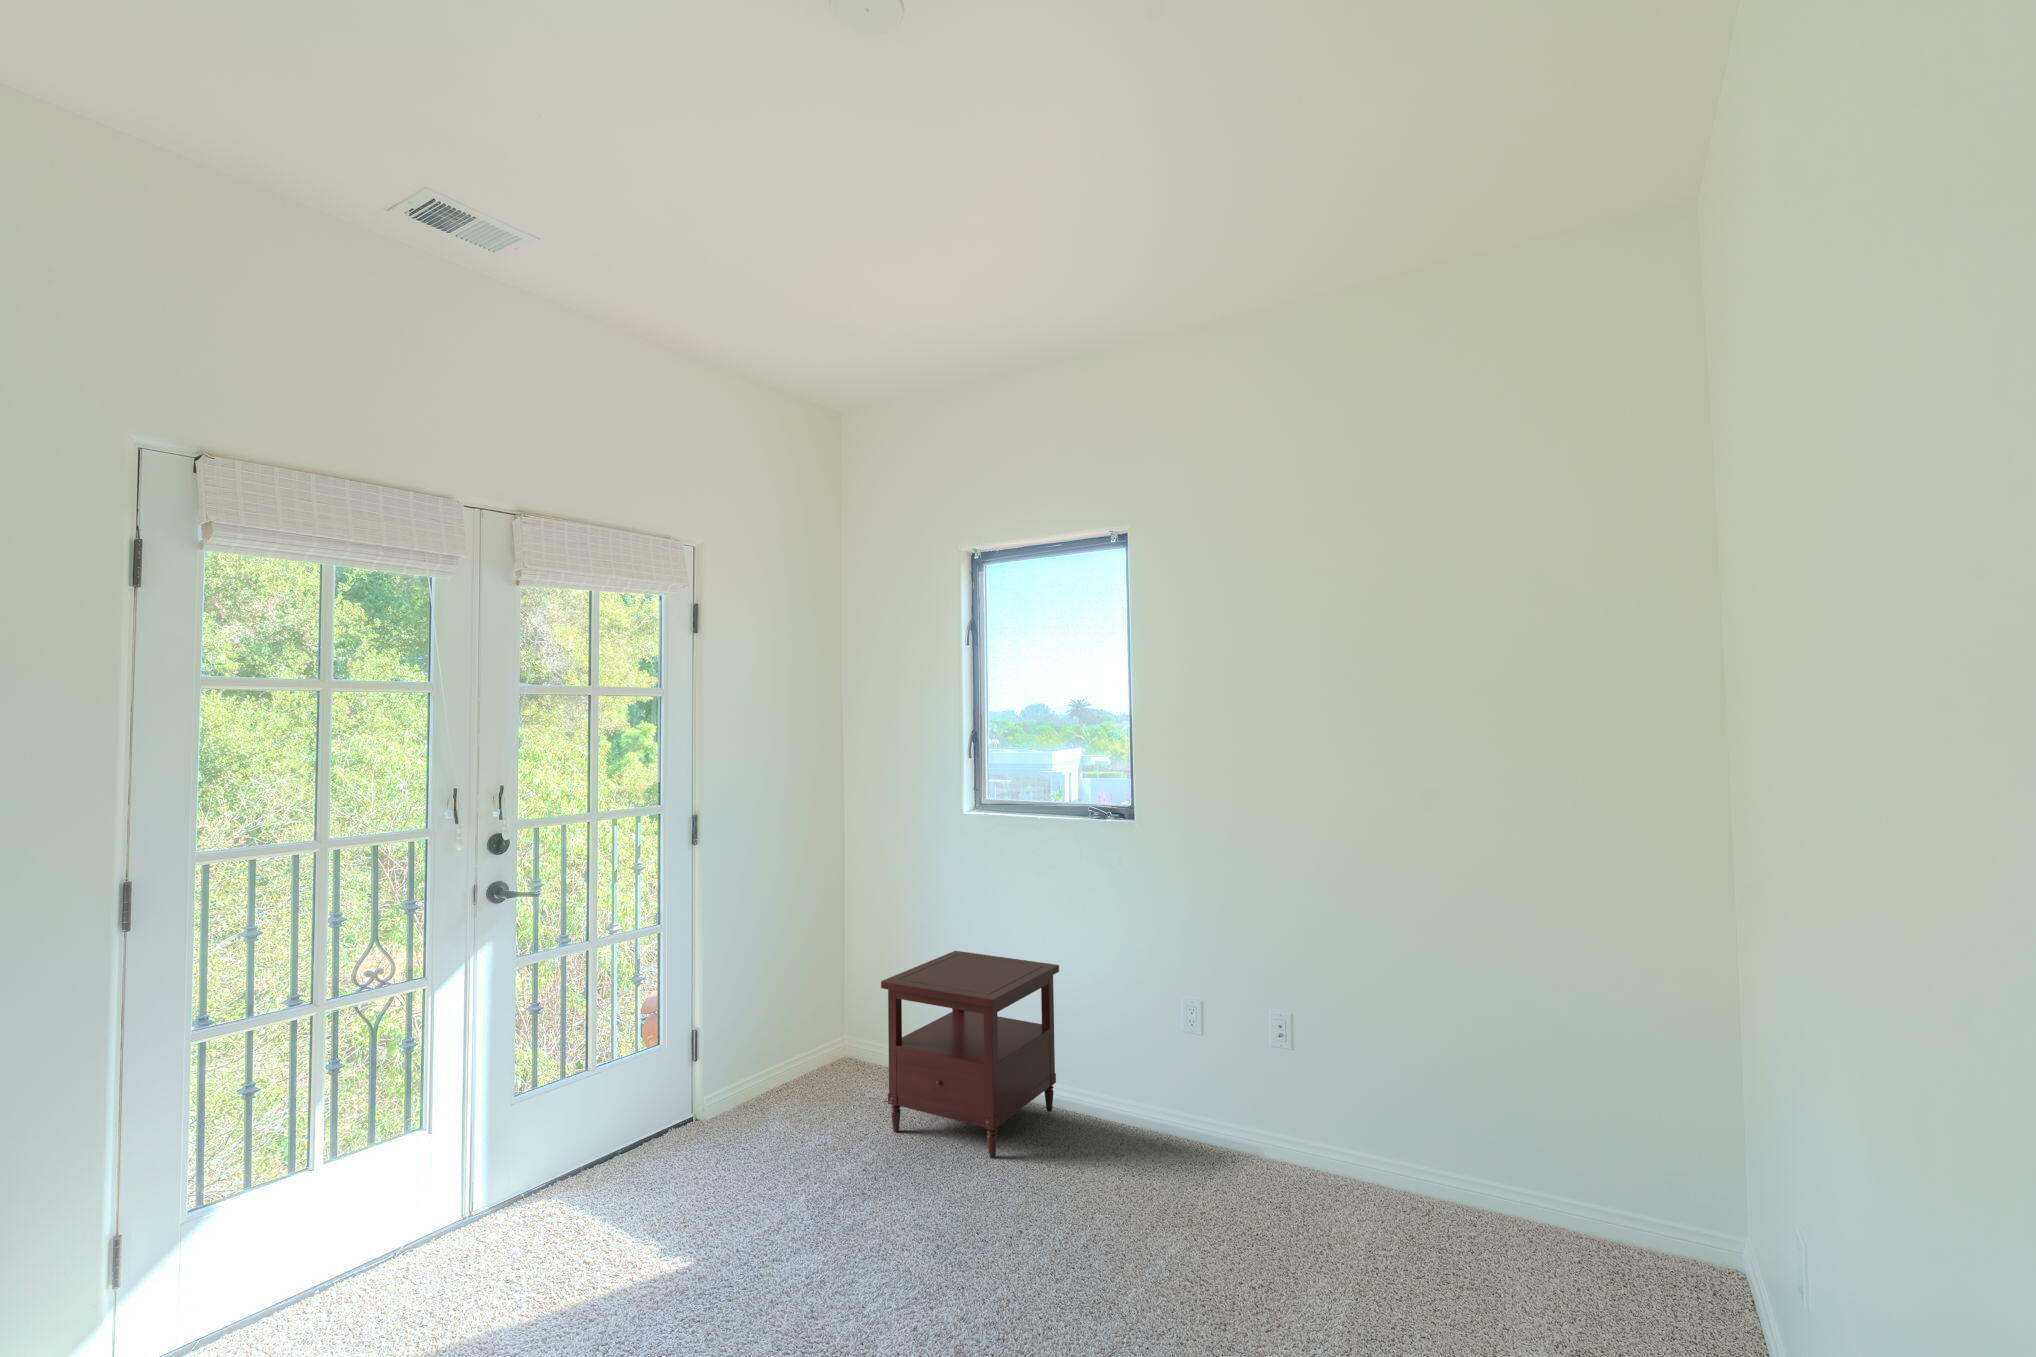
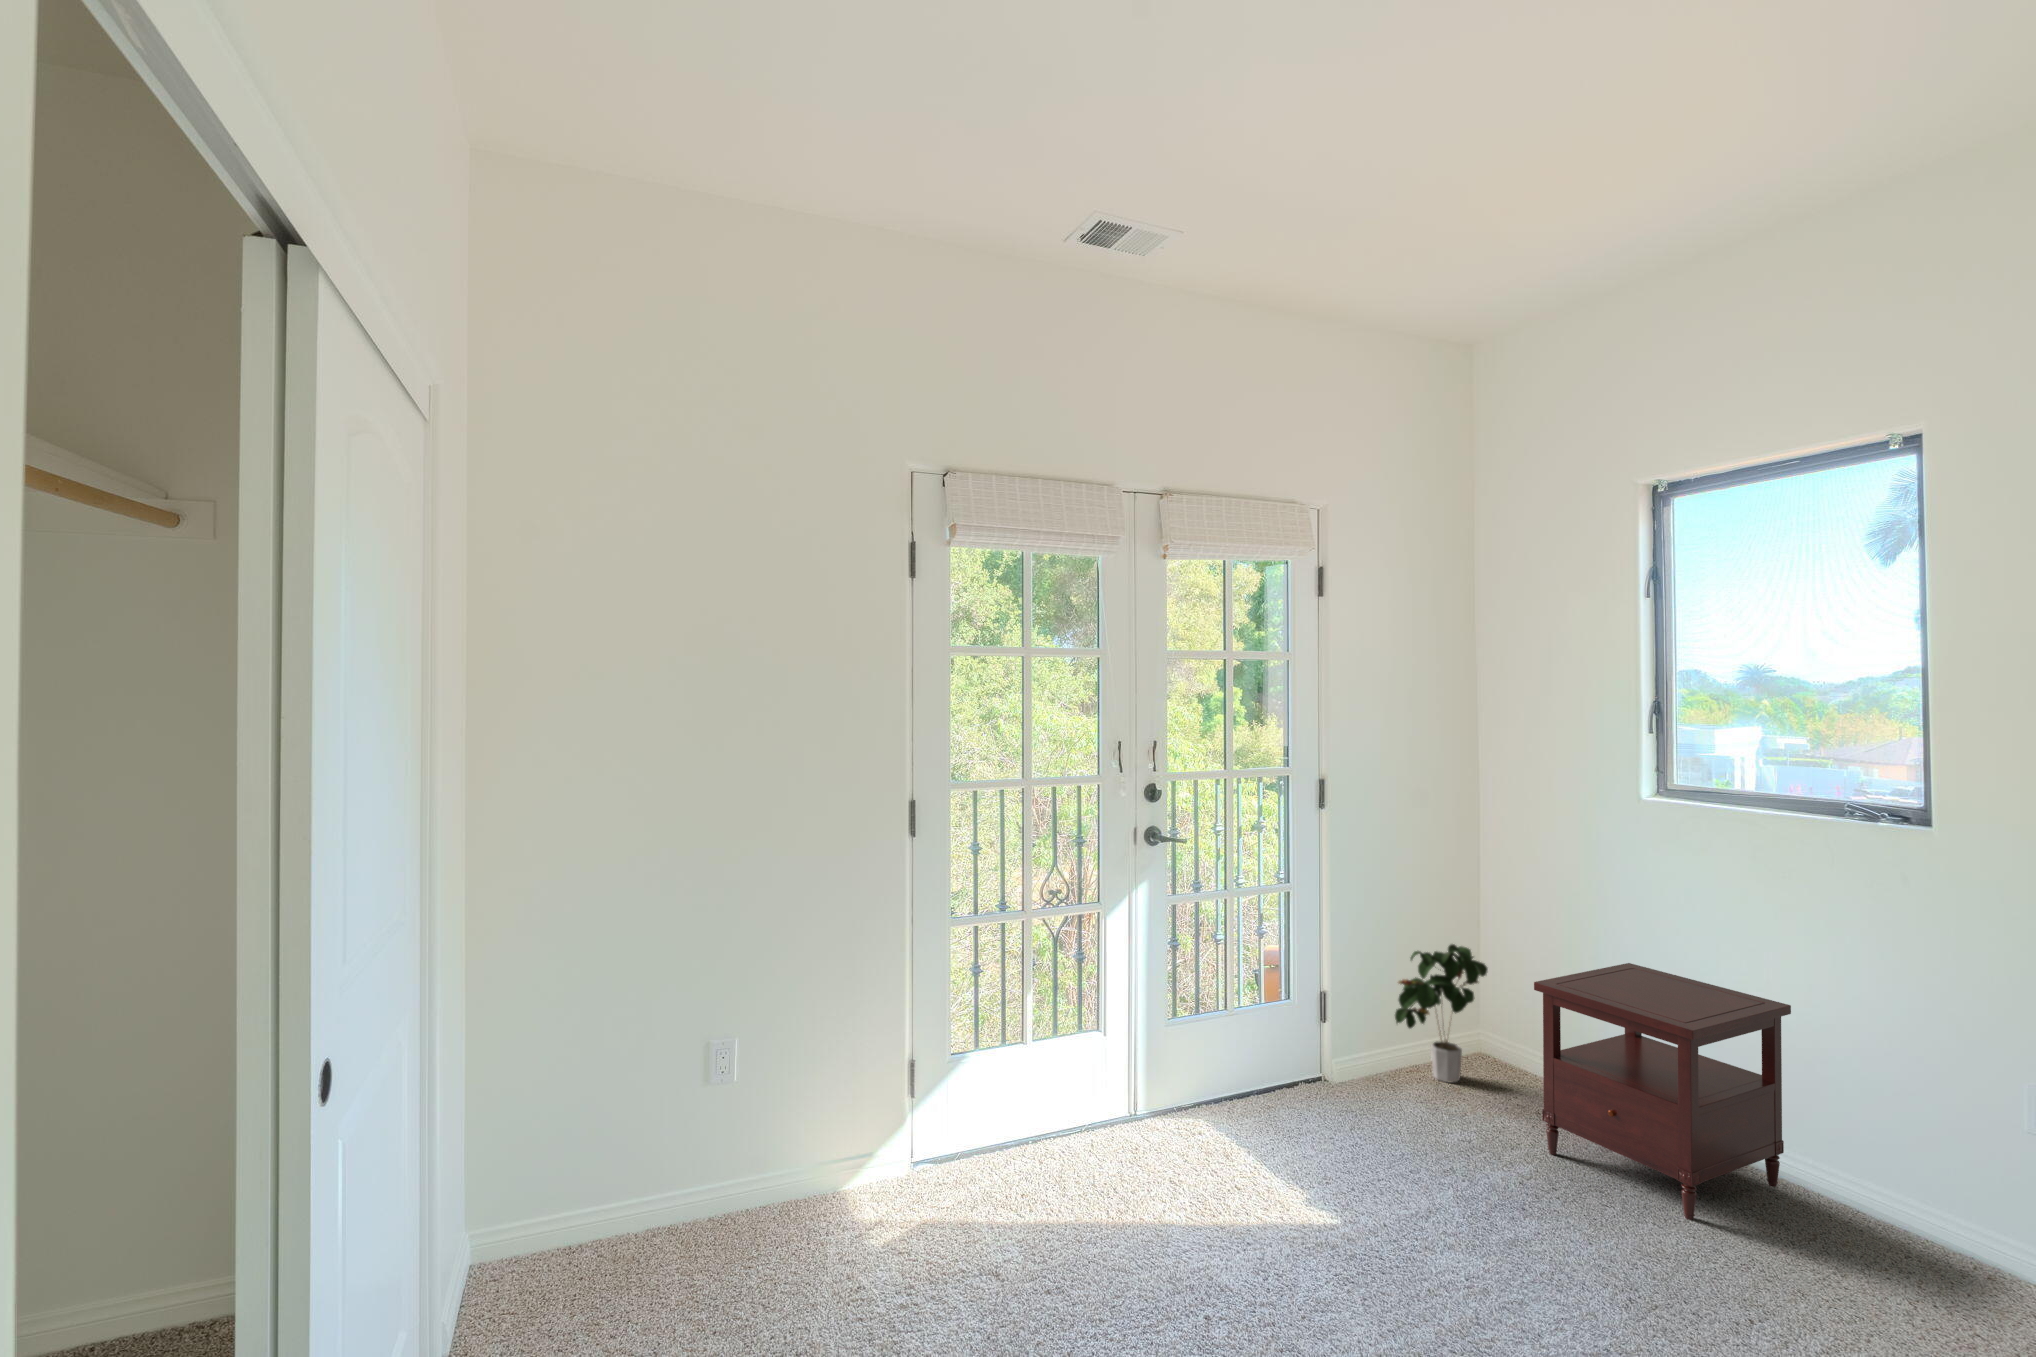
potted plant: none [767,958,851,1088] -> present [1395,944,1488,1082]

